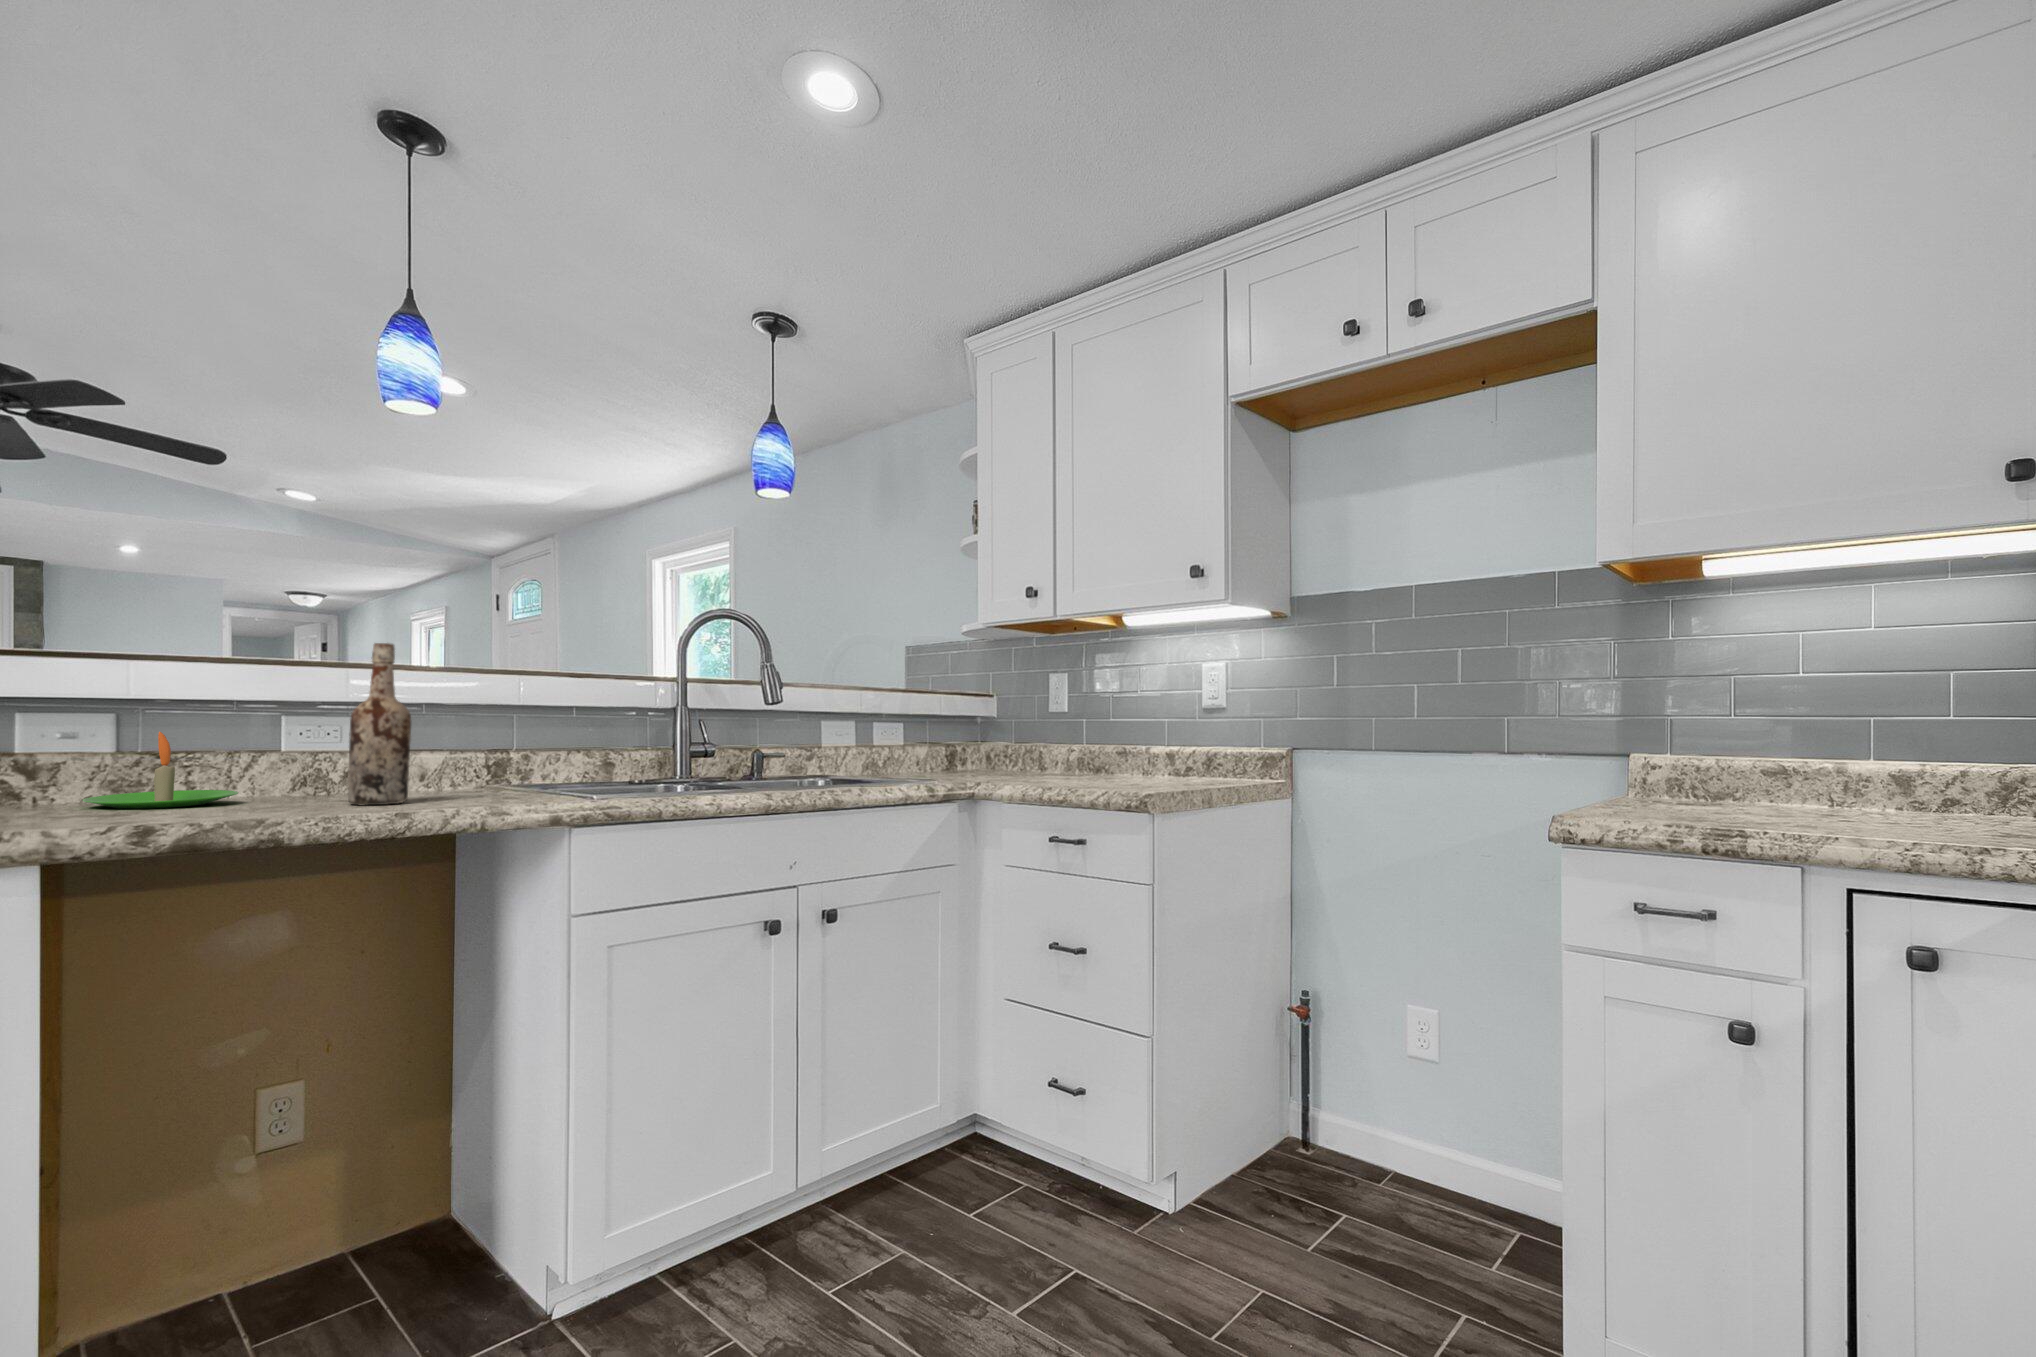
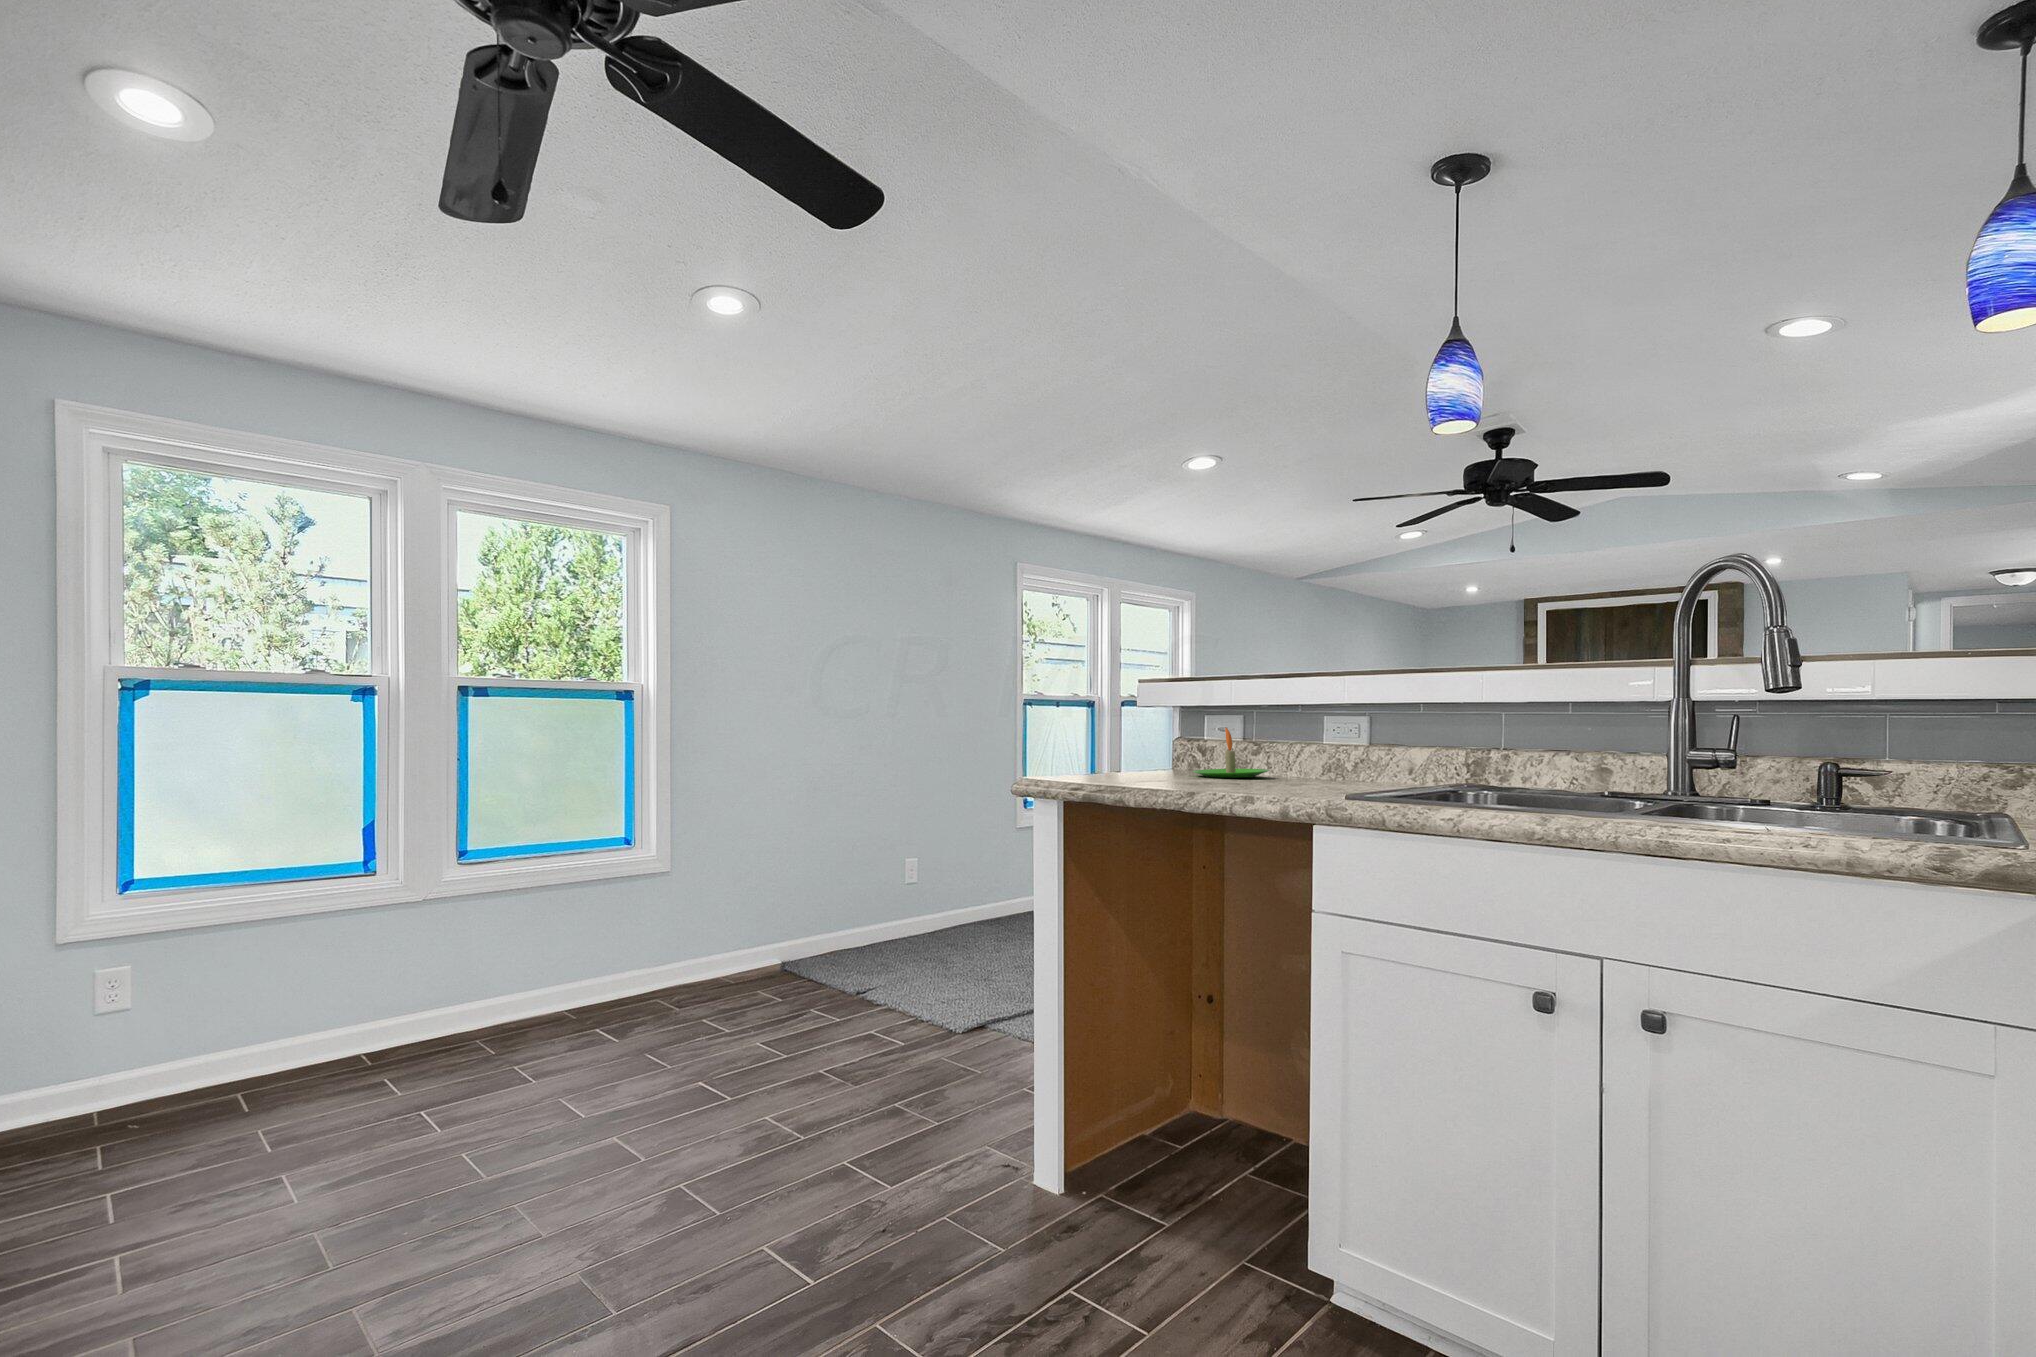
wine bottle: present [348,643,411,806] -> none [1270,655,1313,786]

